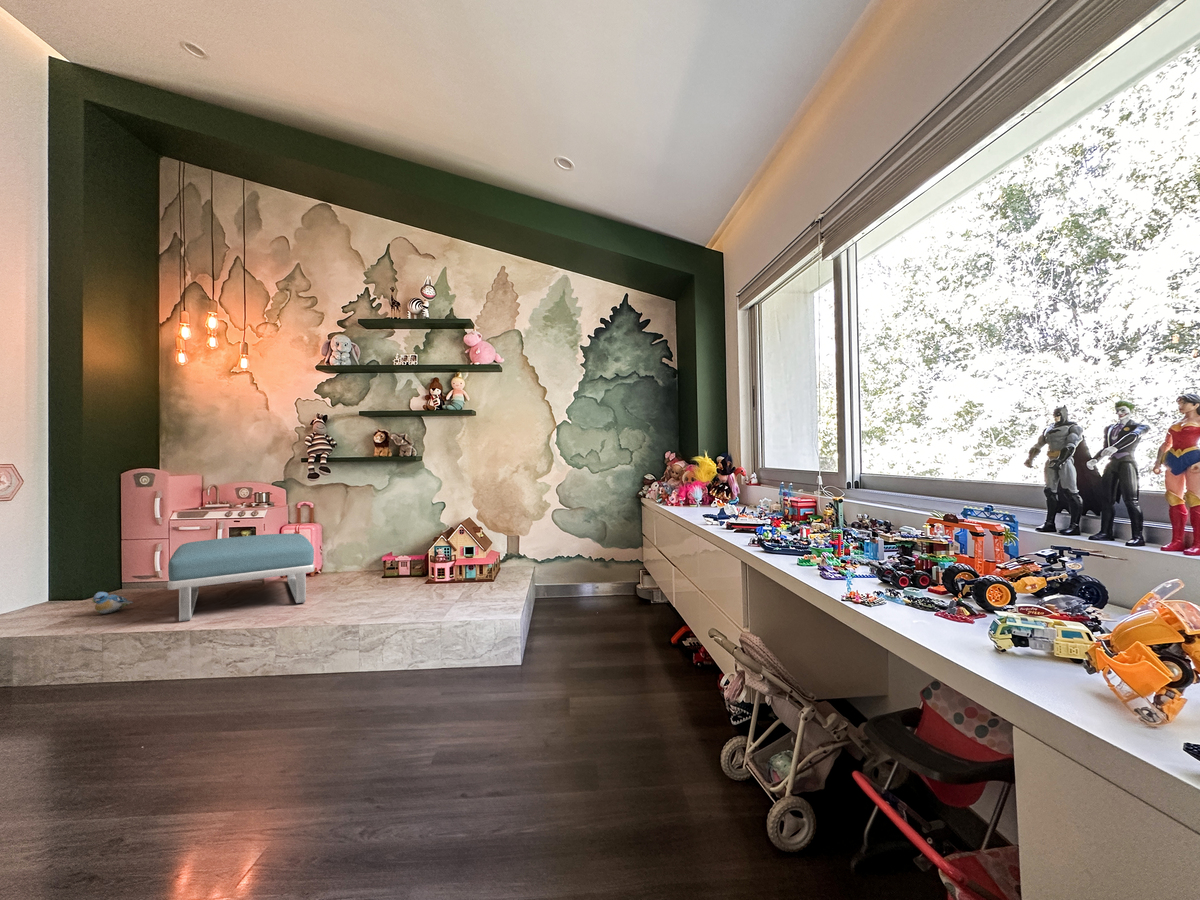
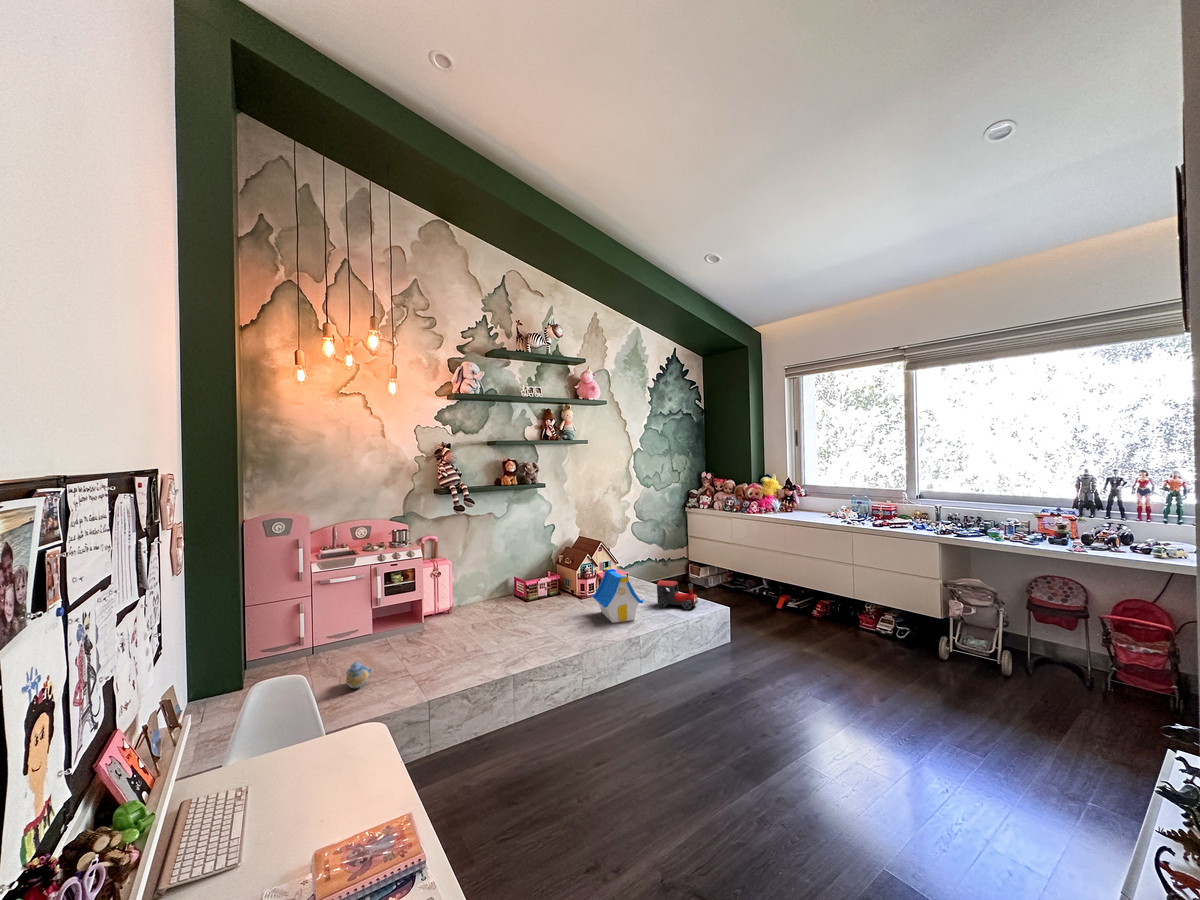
footstool: present [167,534,315,621] -> none [372,572,540,671]
toy house: none [373,549,439,610] -> present [592,567,643,623]
toy train: none [466,572,503,611] -> present [657,580,698,610]

